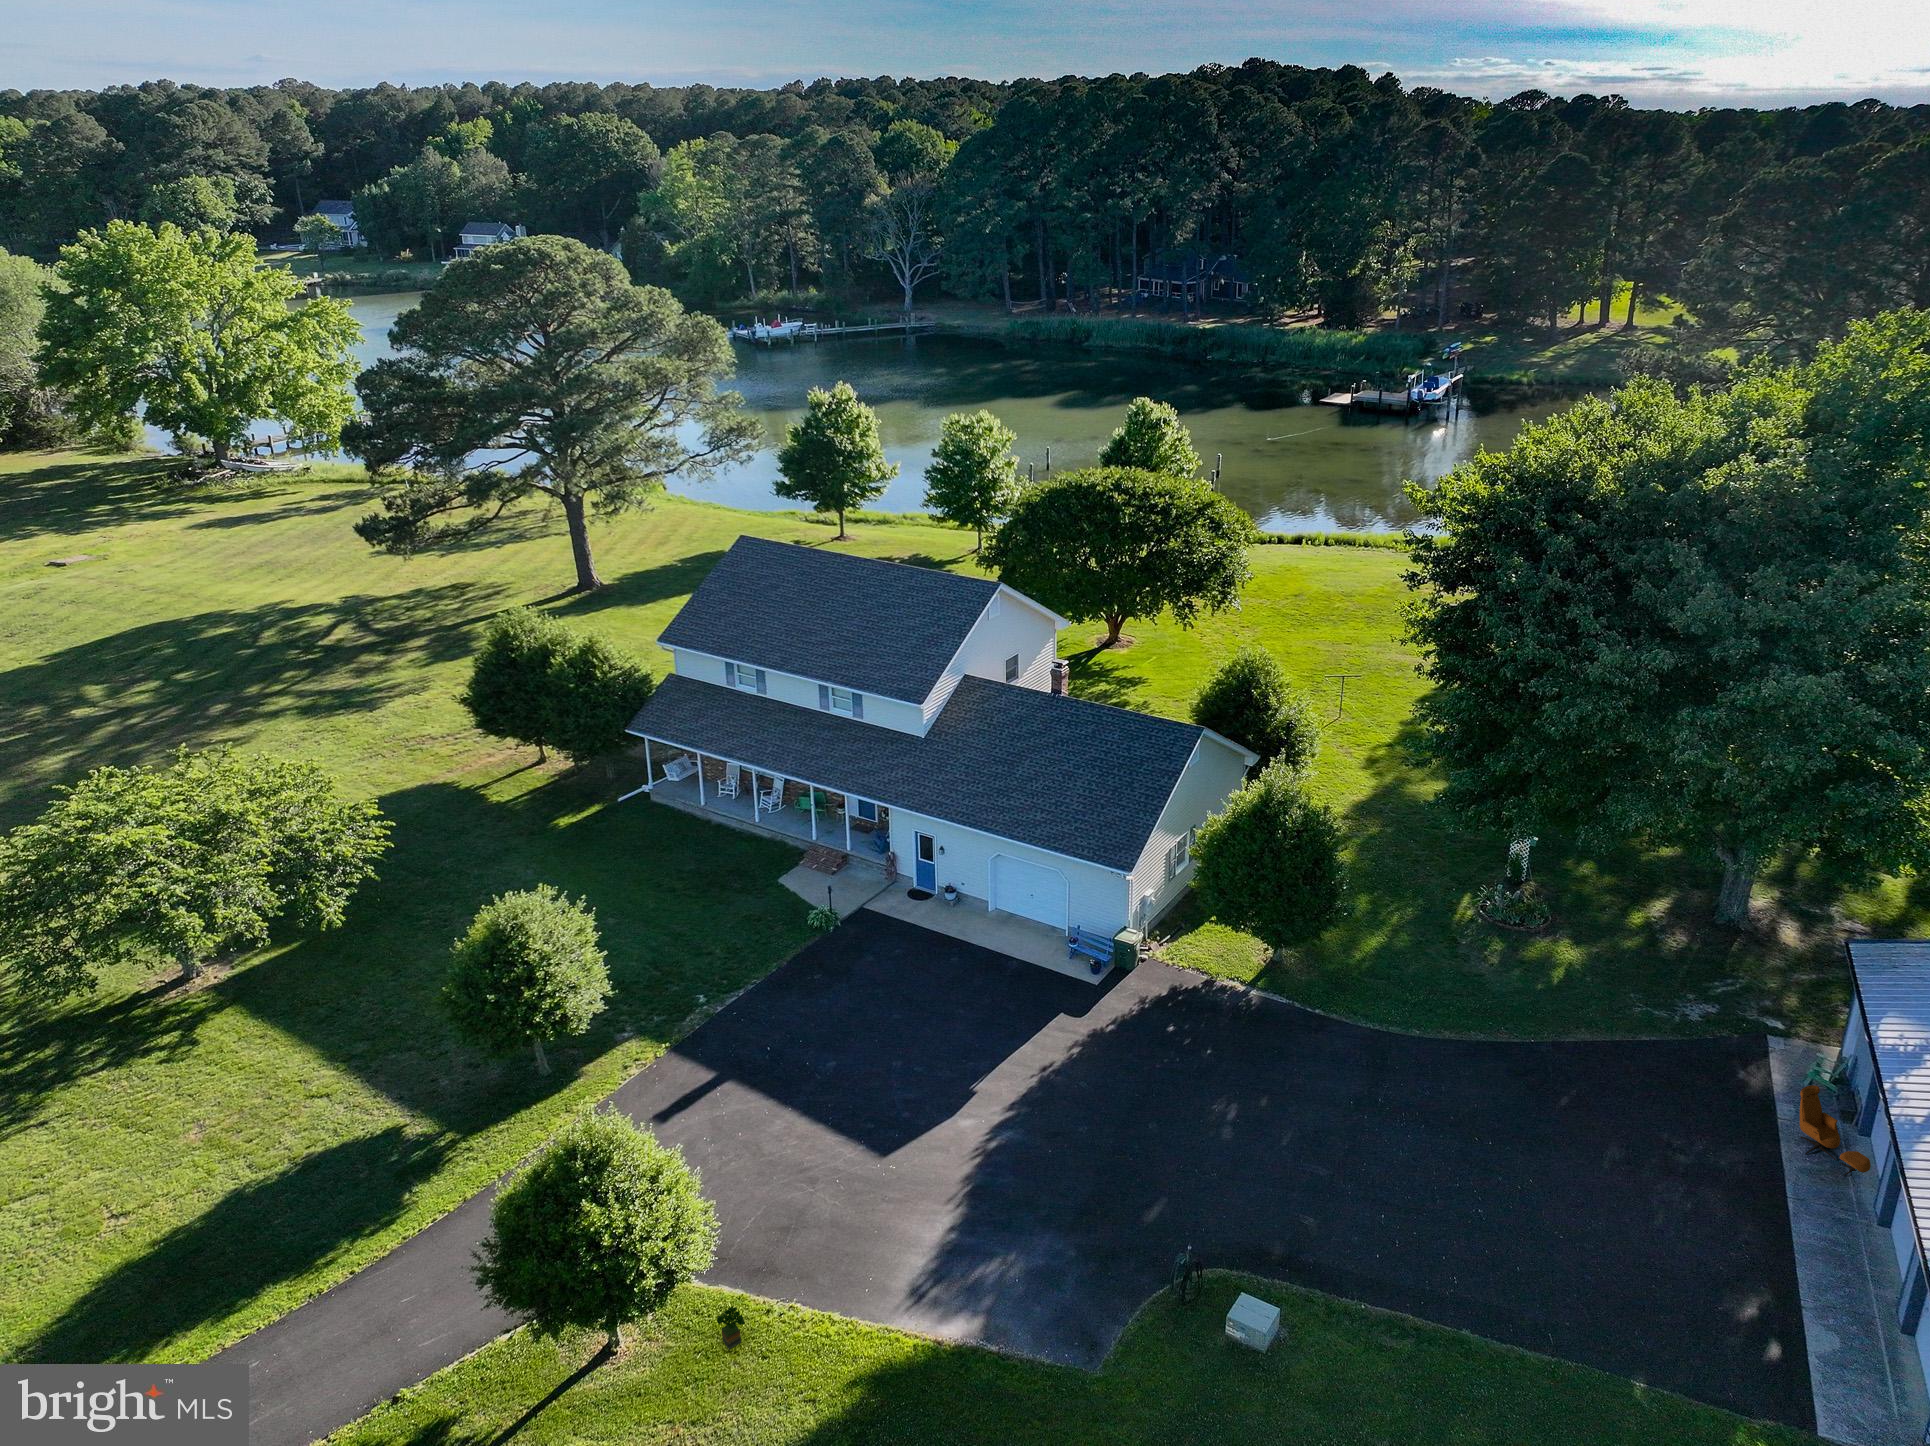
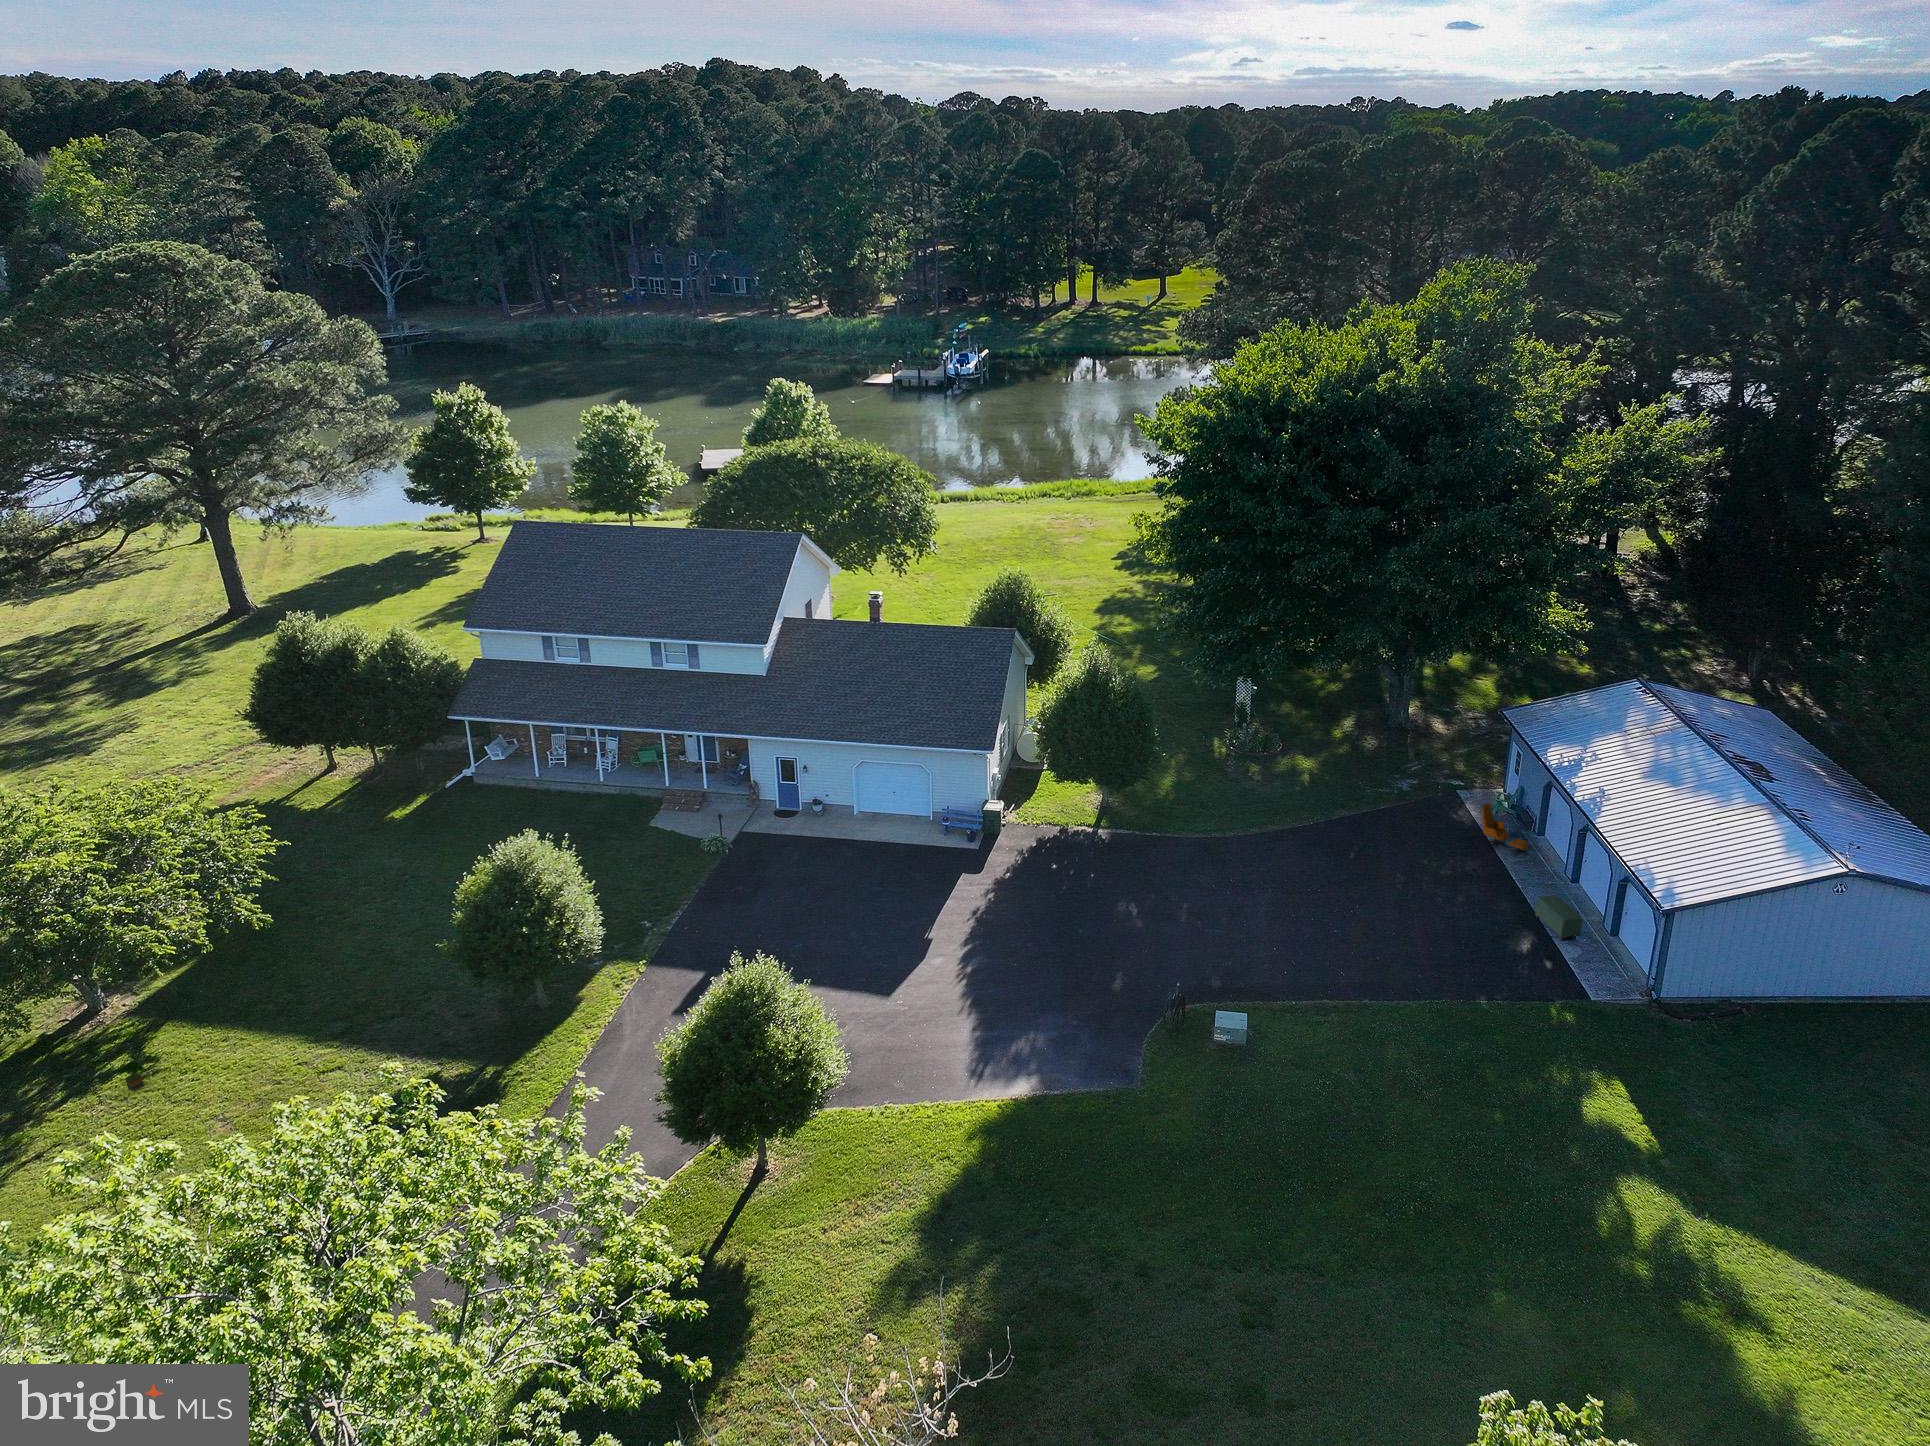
bench: none [1843,1270,1918,1359] -> present [1535,895,1582,940]
potted tree: present [717,1307,745,1349] -> present [120,1061,144,1091]

